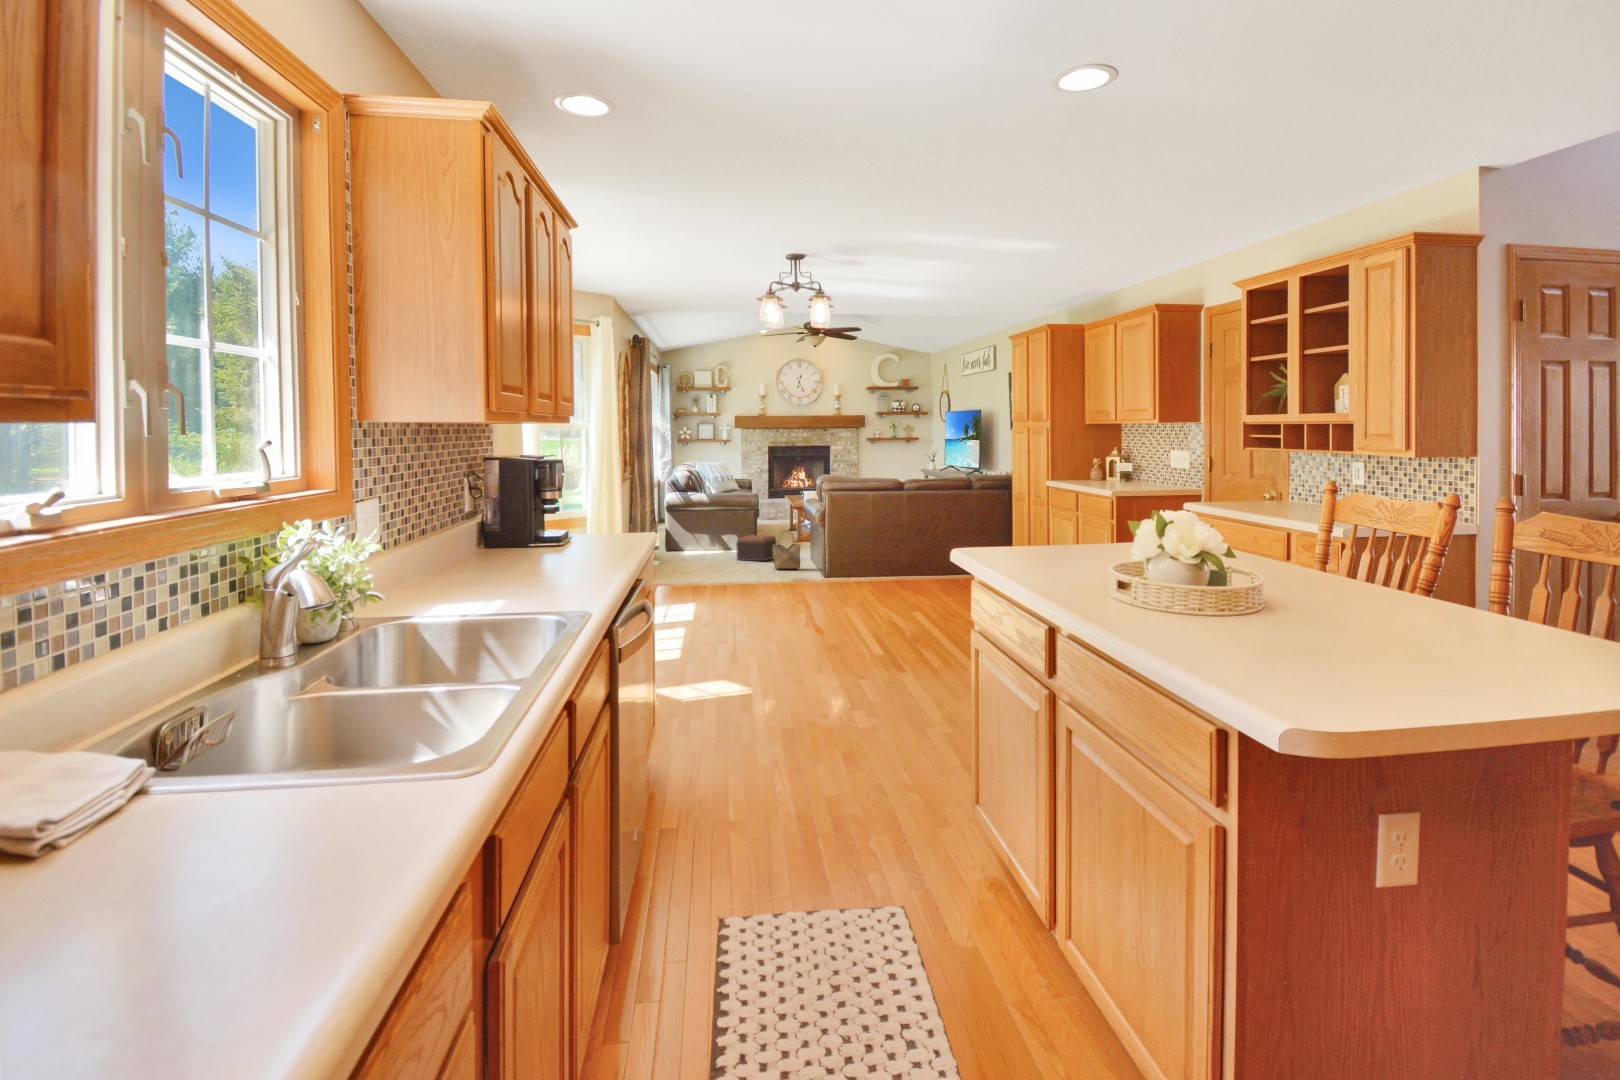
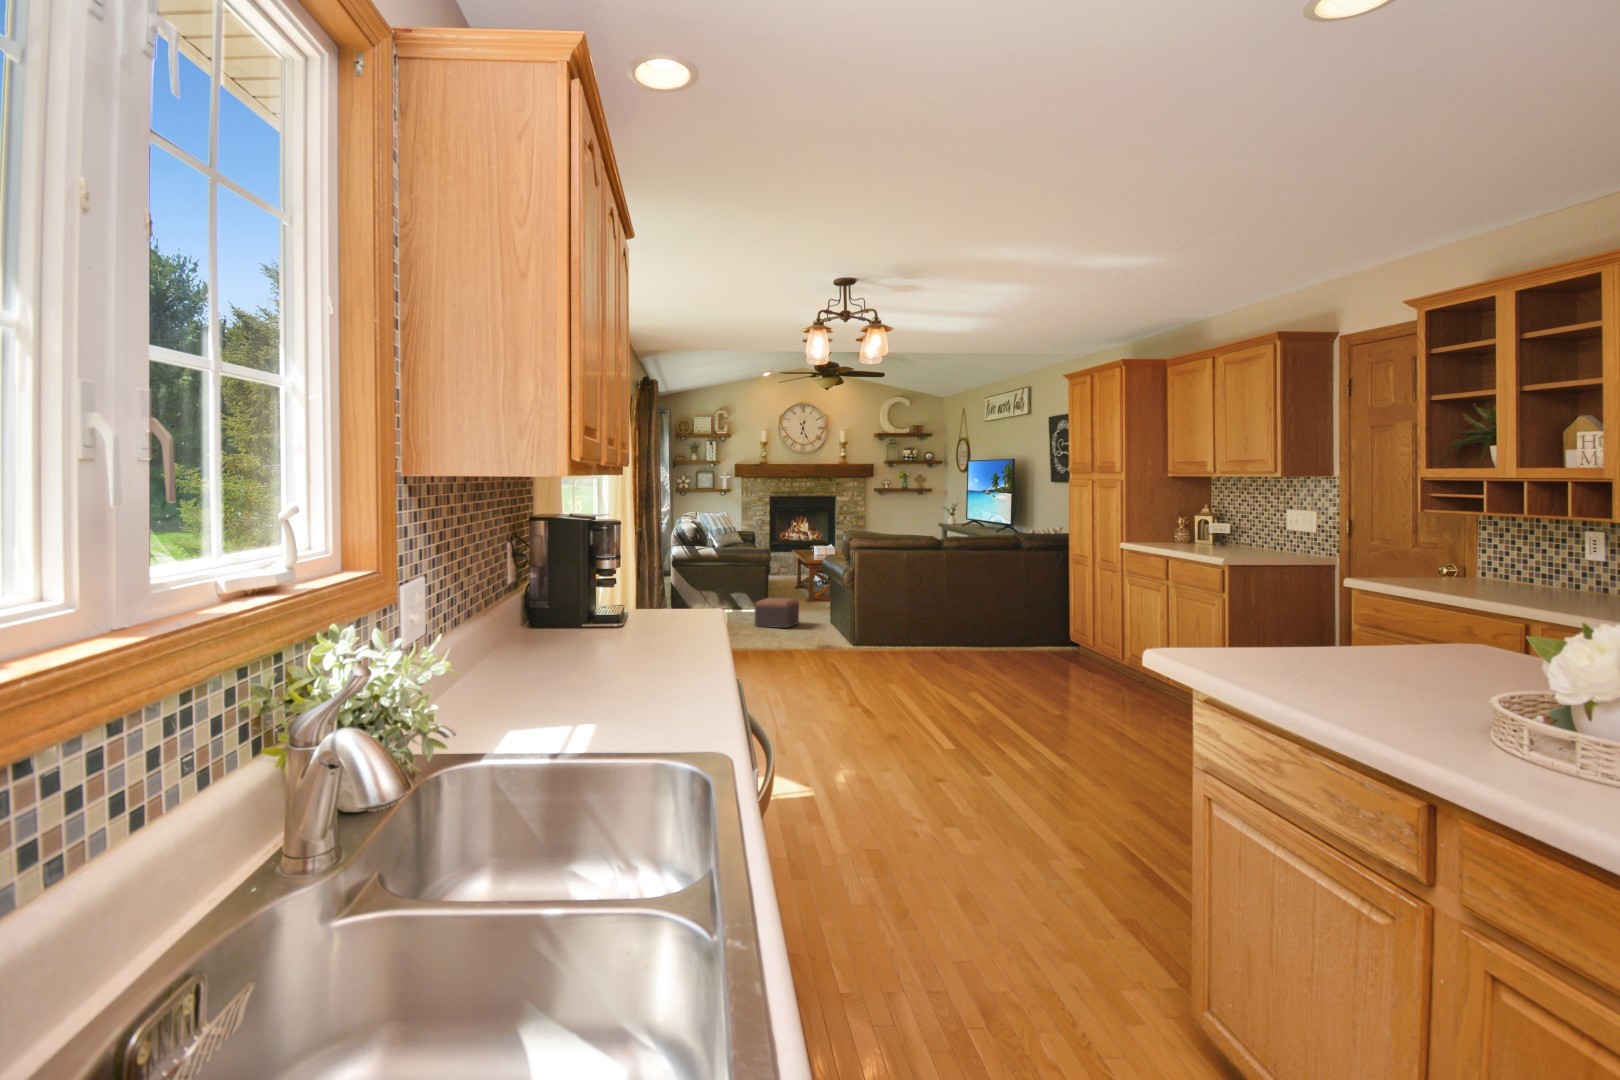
woven basket: present [773,531,800,569] -> none [800,594,832,638]

